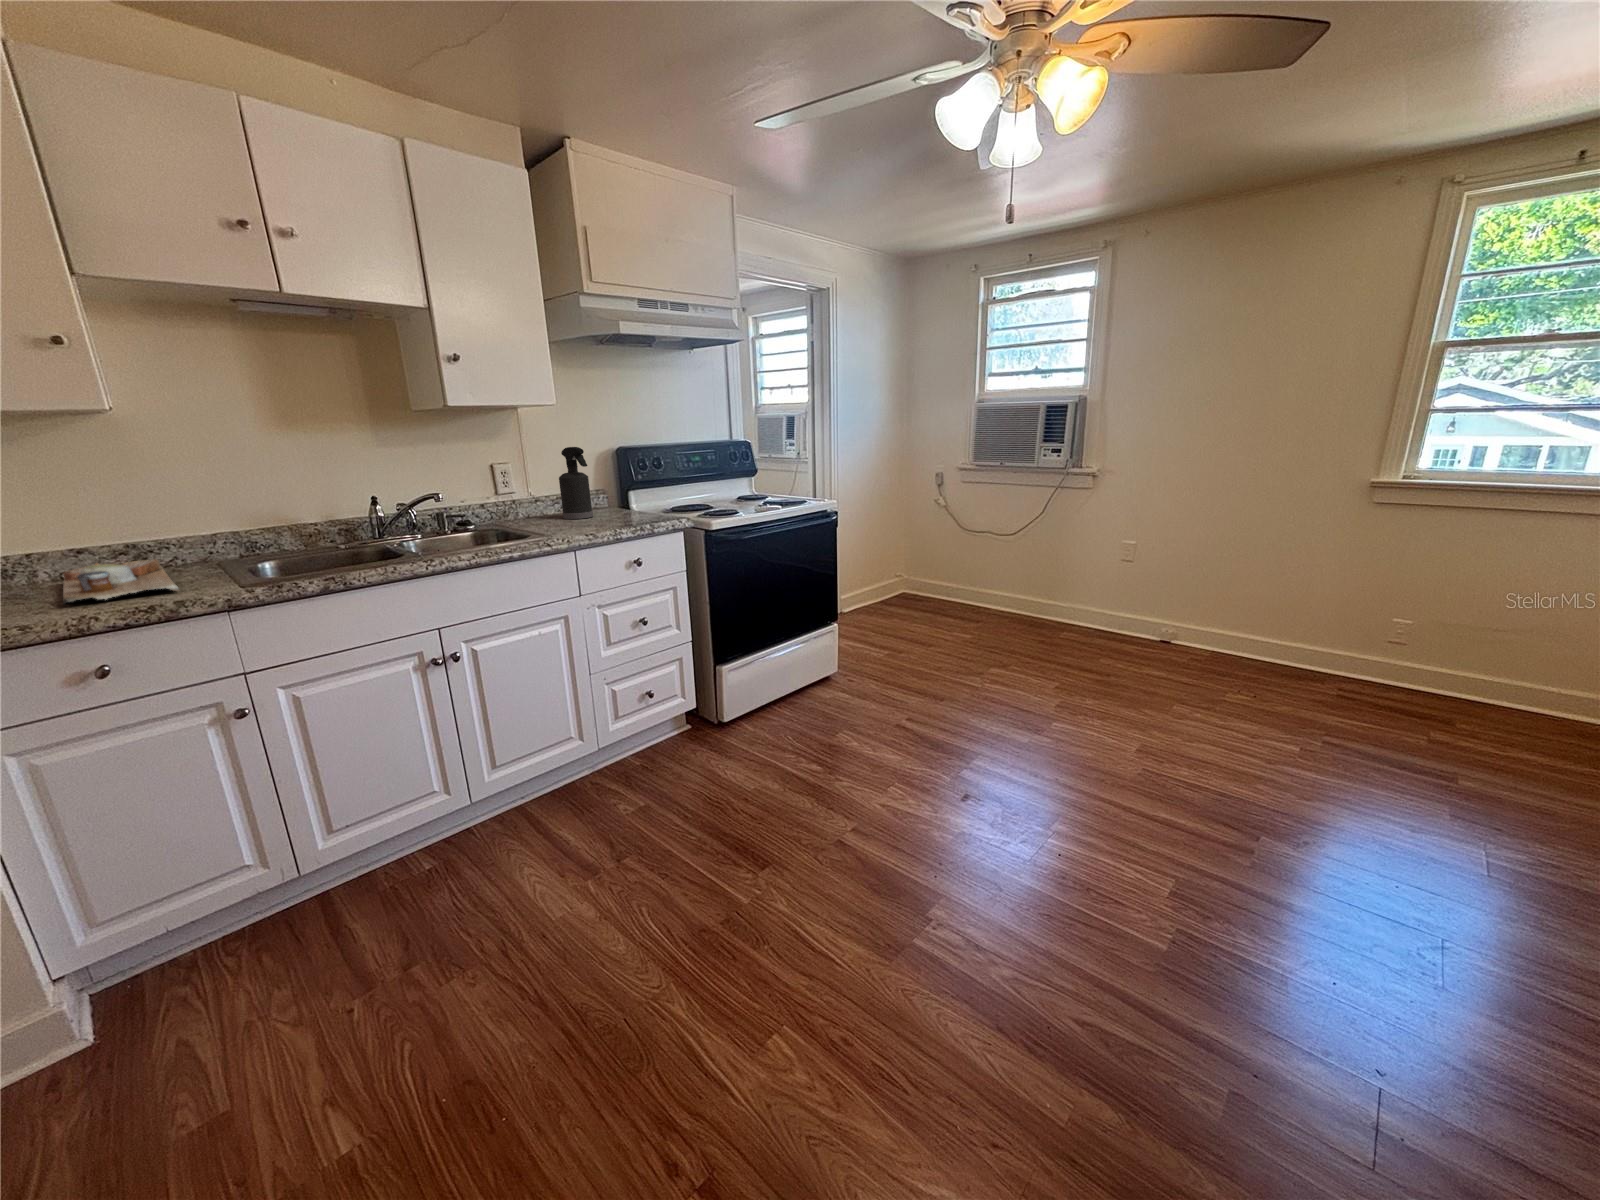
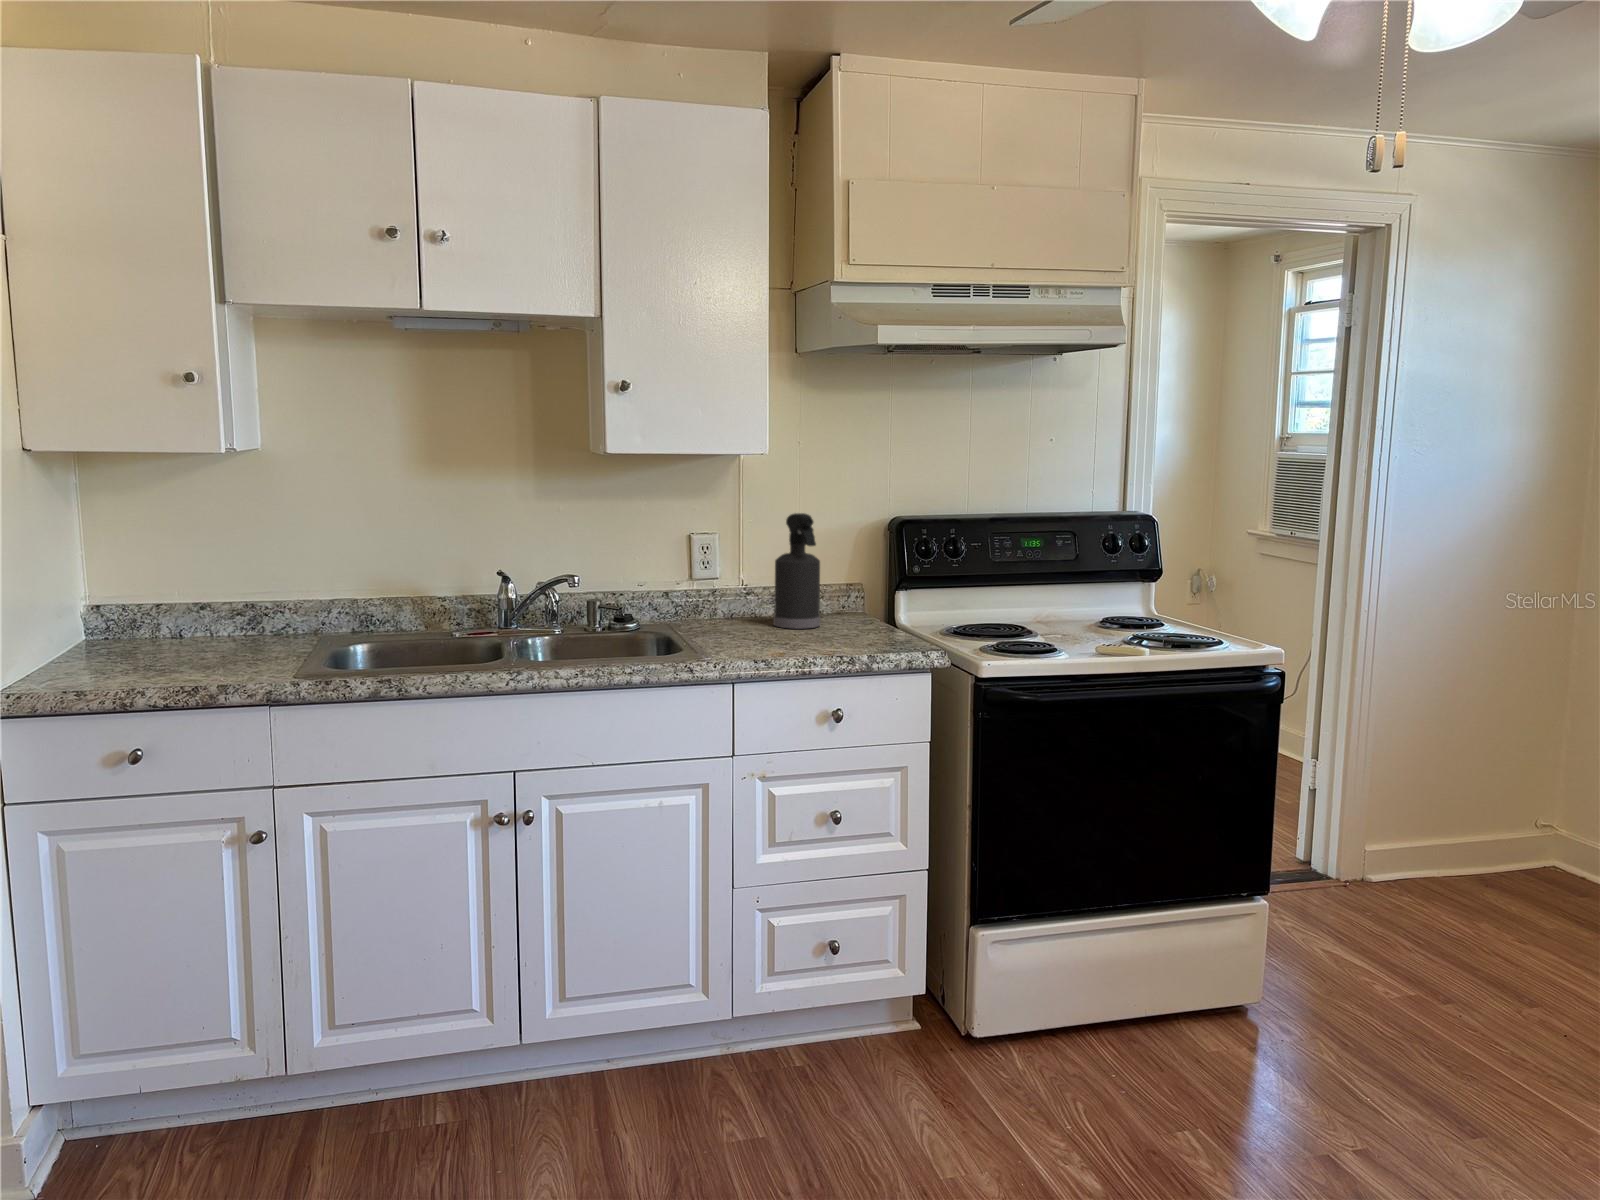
cutting board: present [63,559,179,604] -> none [135,623,268,672]

